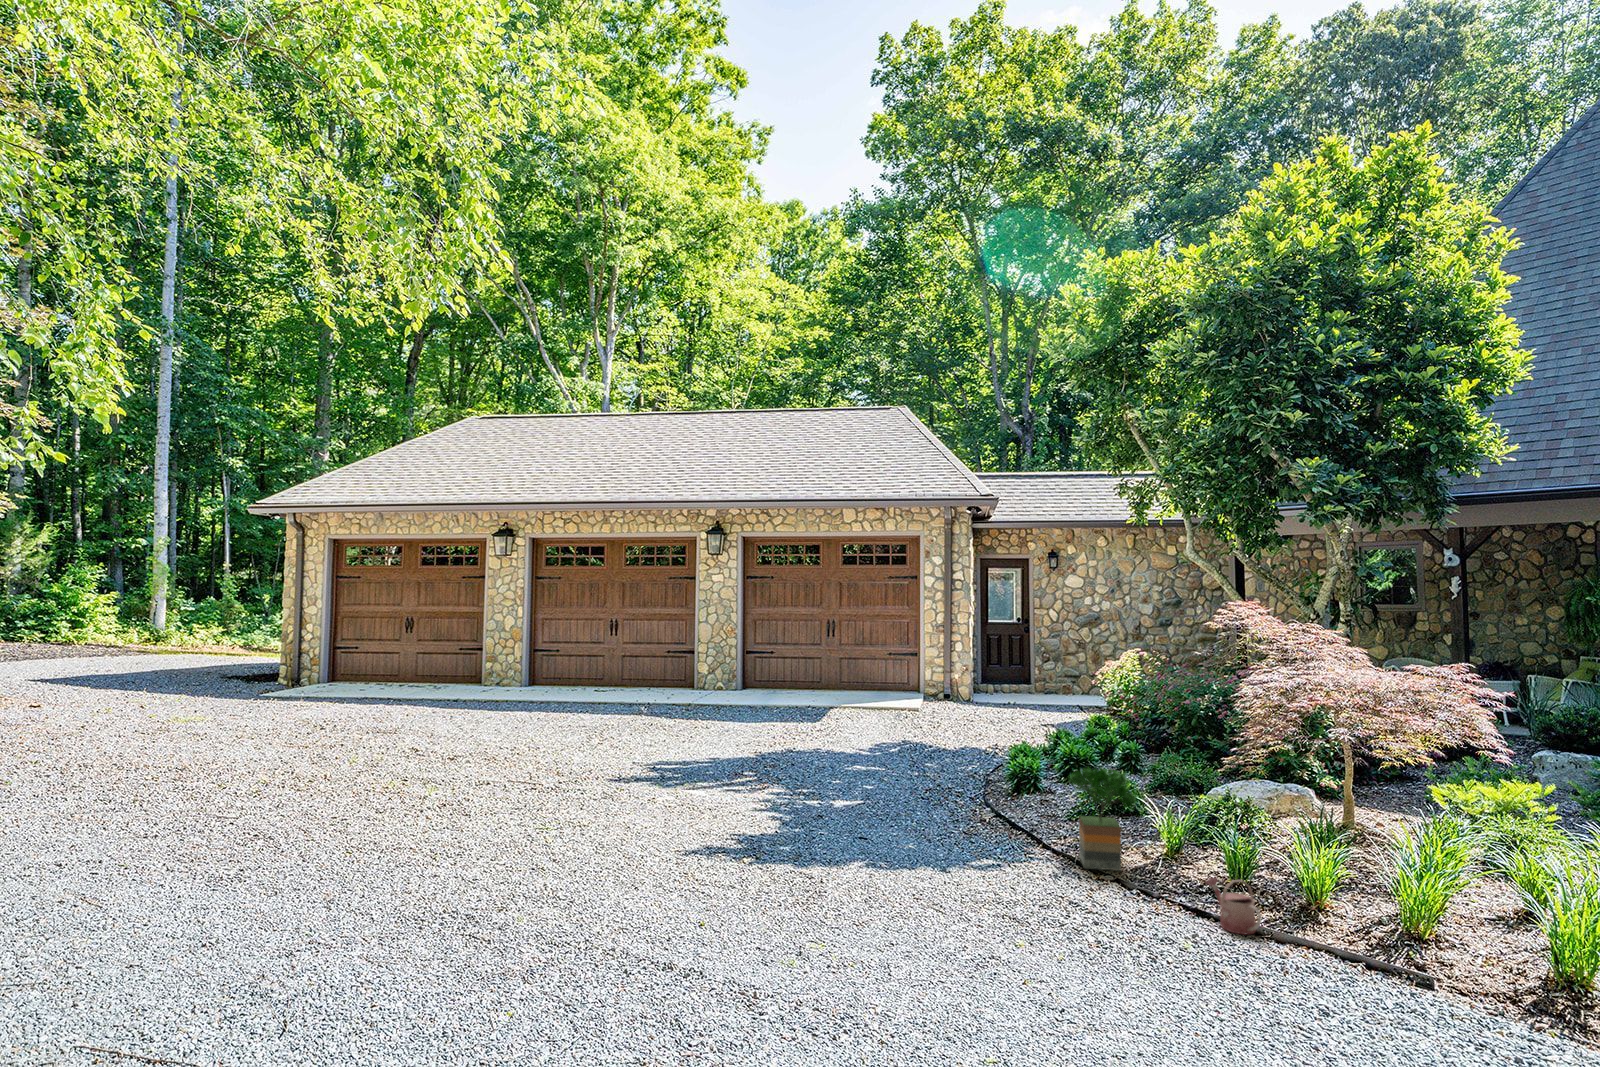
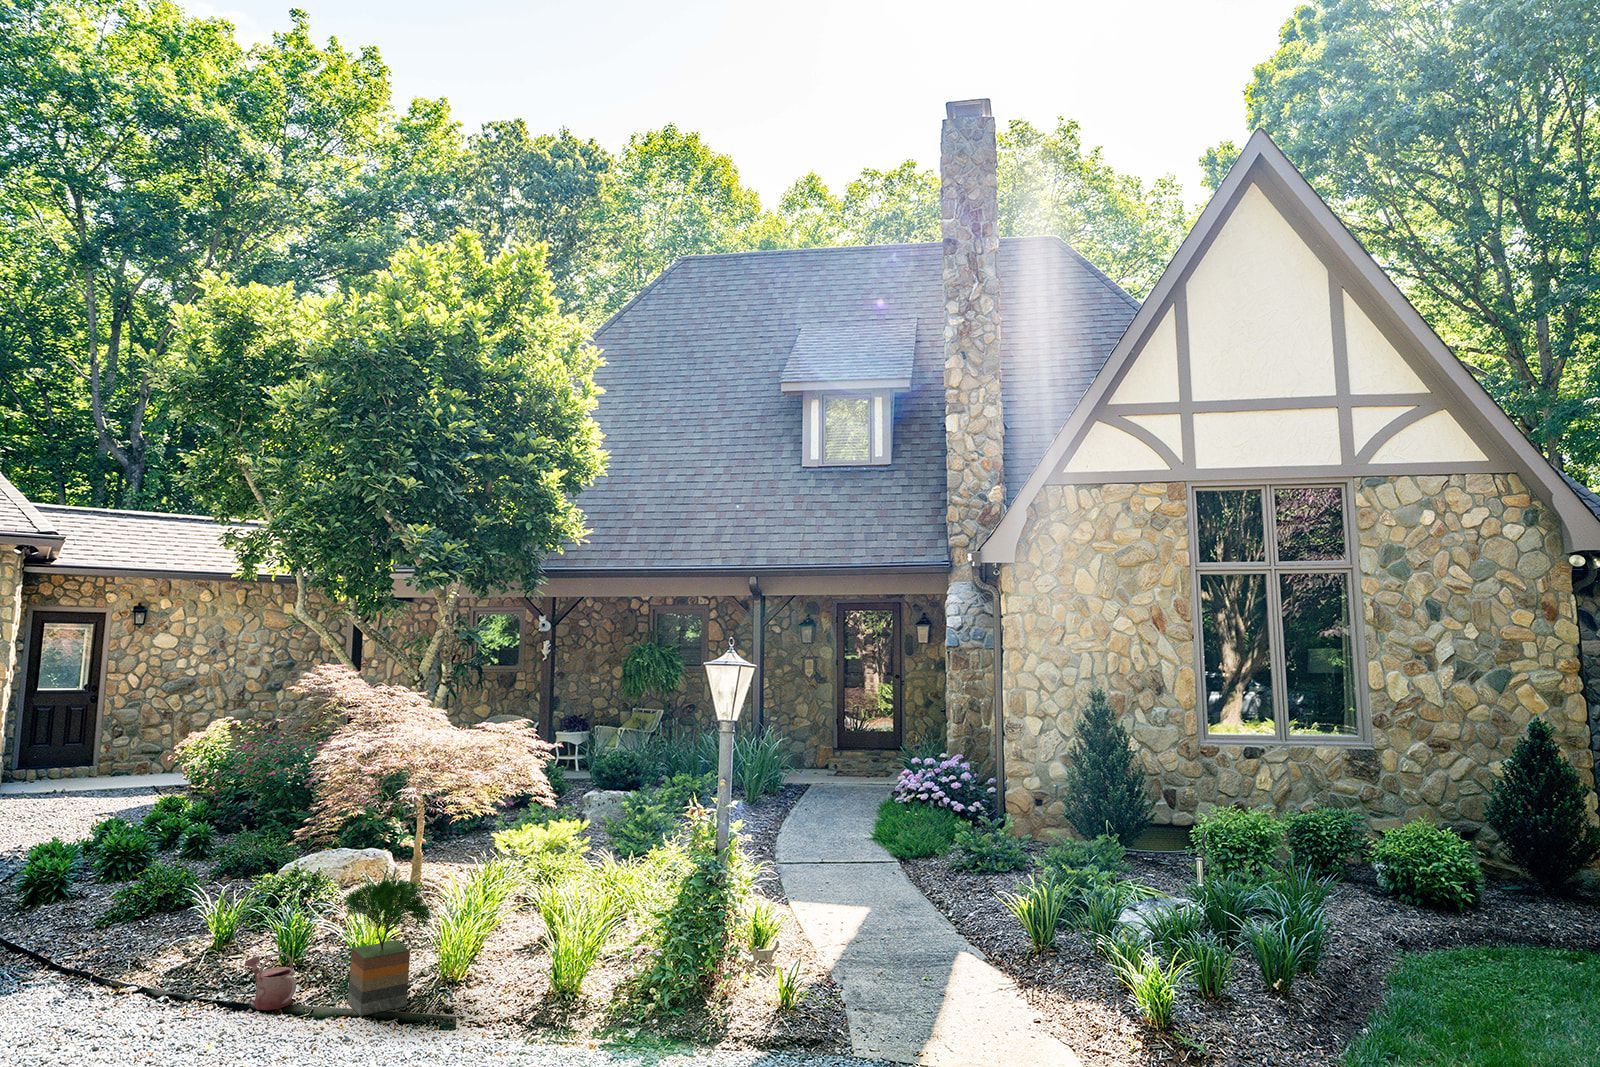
potted tree: present [1070,767,1136,871] -> present [343,879,432,1016]

